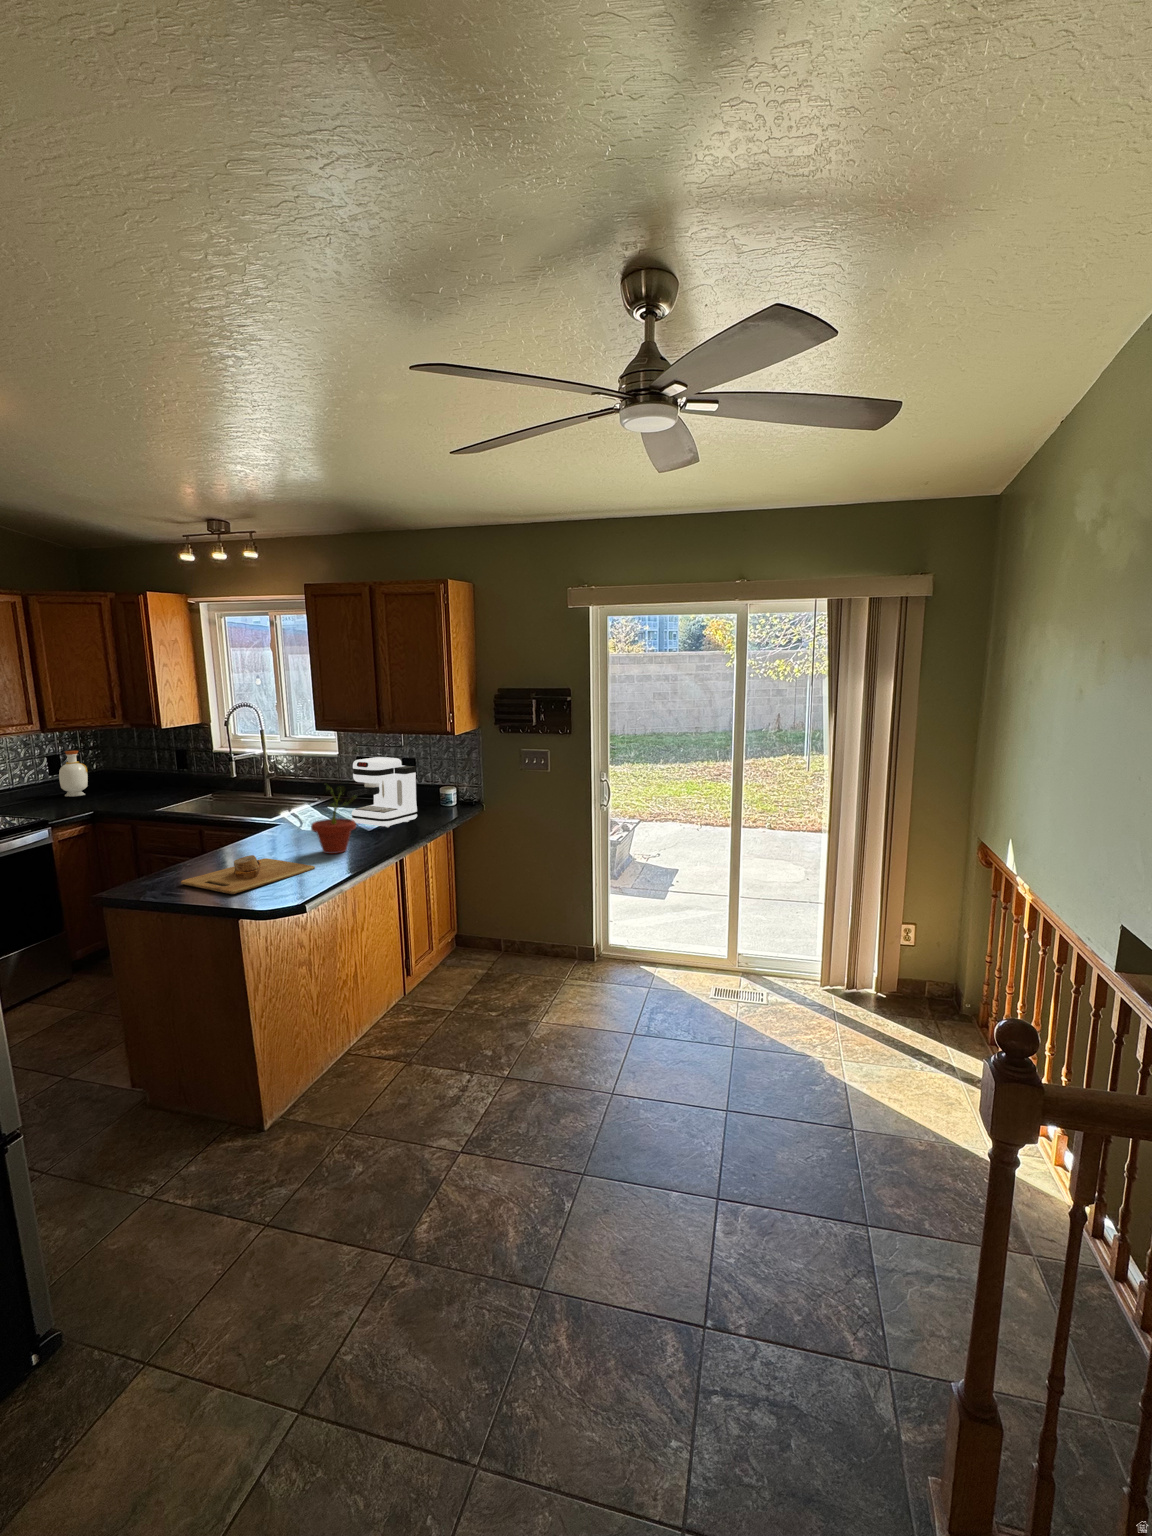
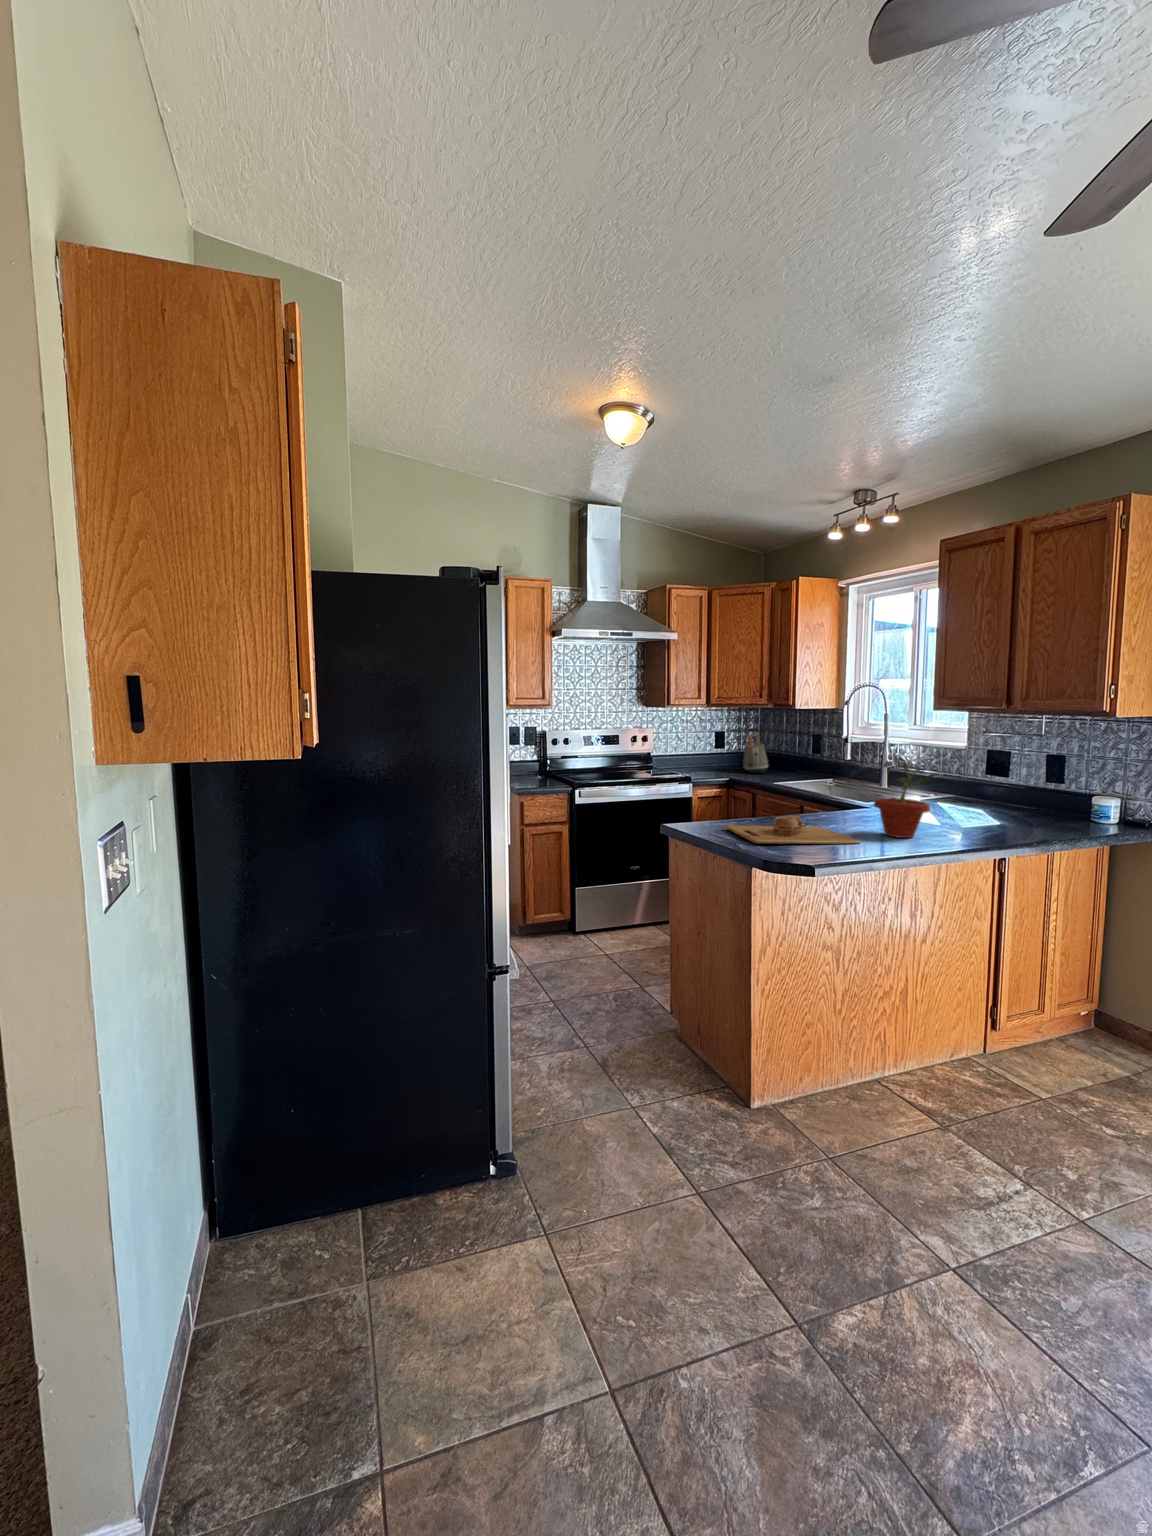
bottle: present [59,751,88,796] -> none [722,729,743,768]
toaster: none [94,754,131,800] -> present [743,733,768,773]
coffee maker: present [347,757,417,827] -> none [941,743,1047,829]

